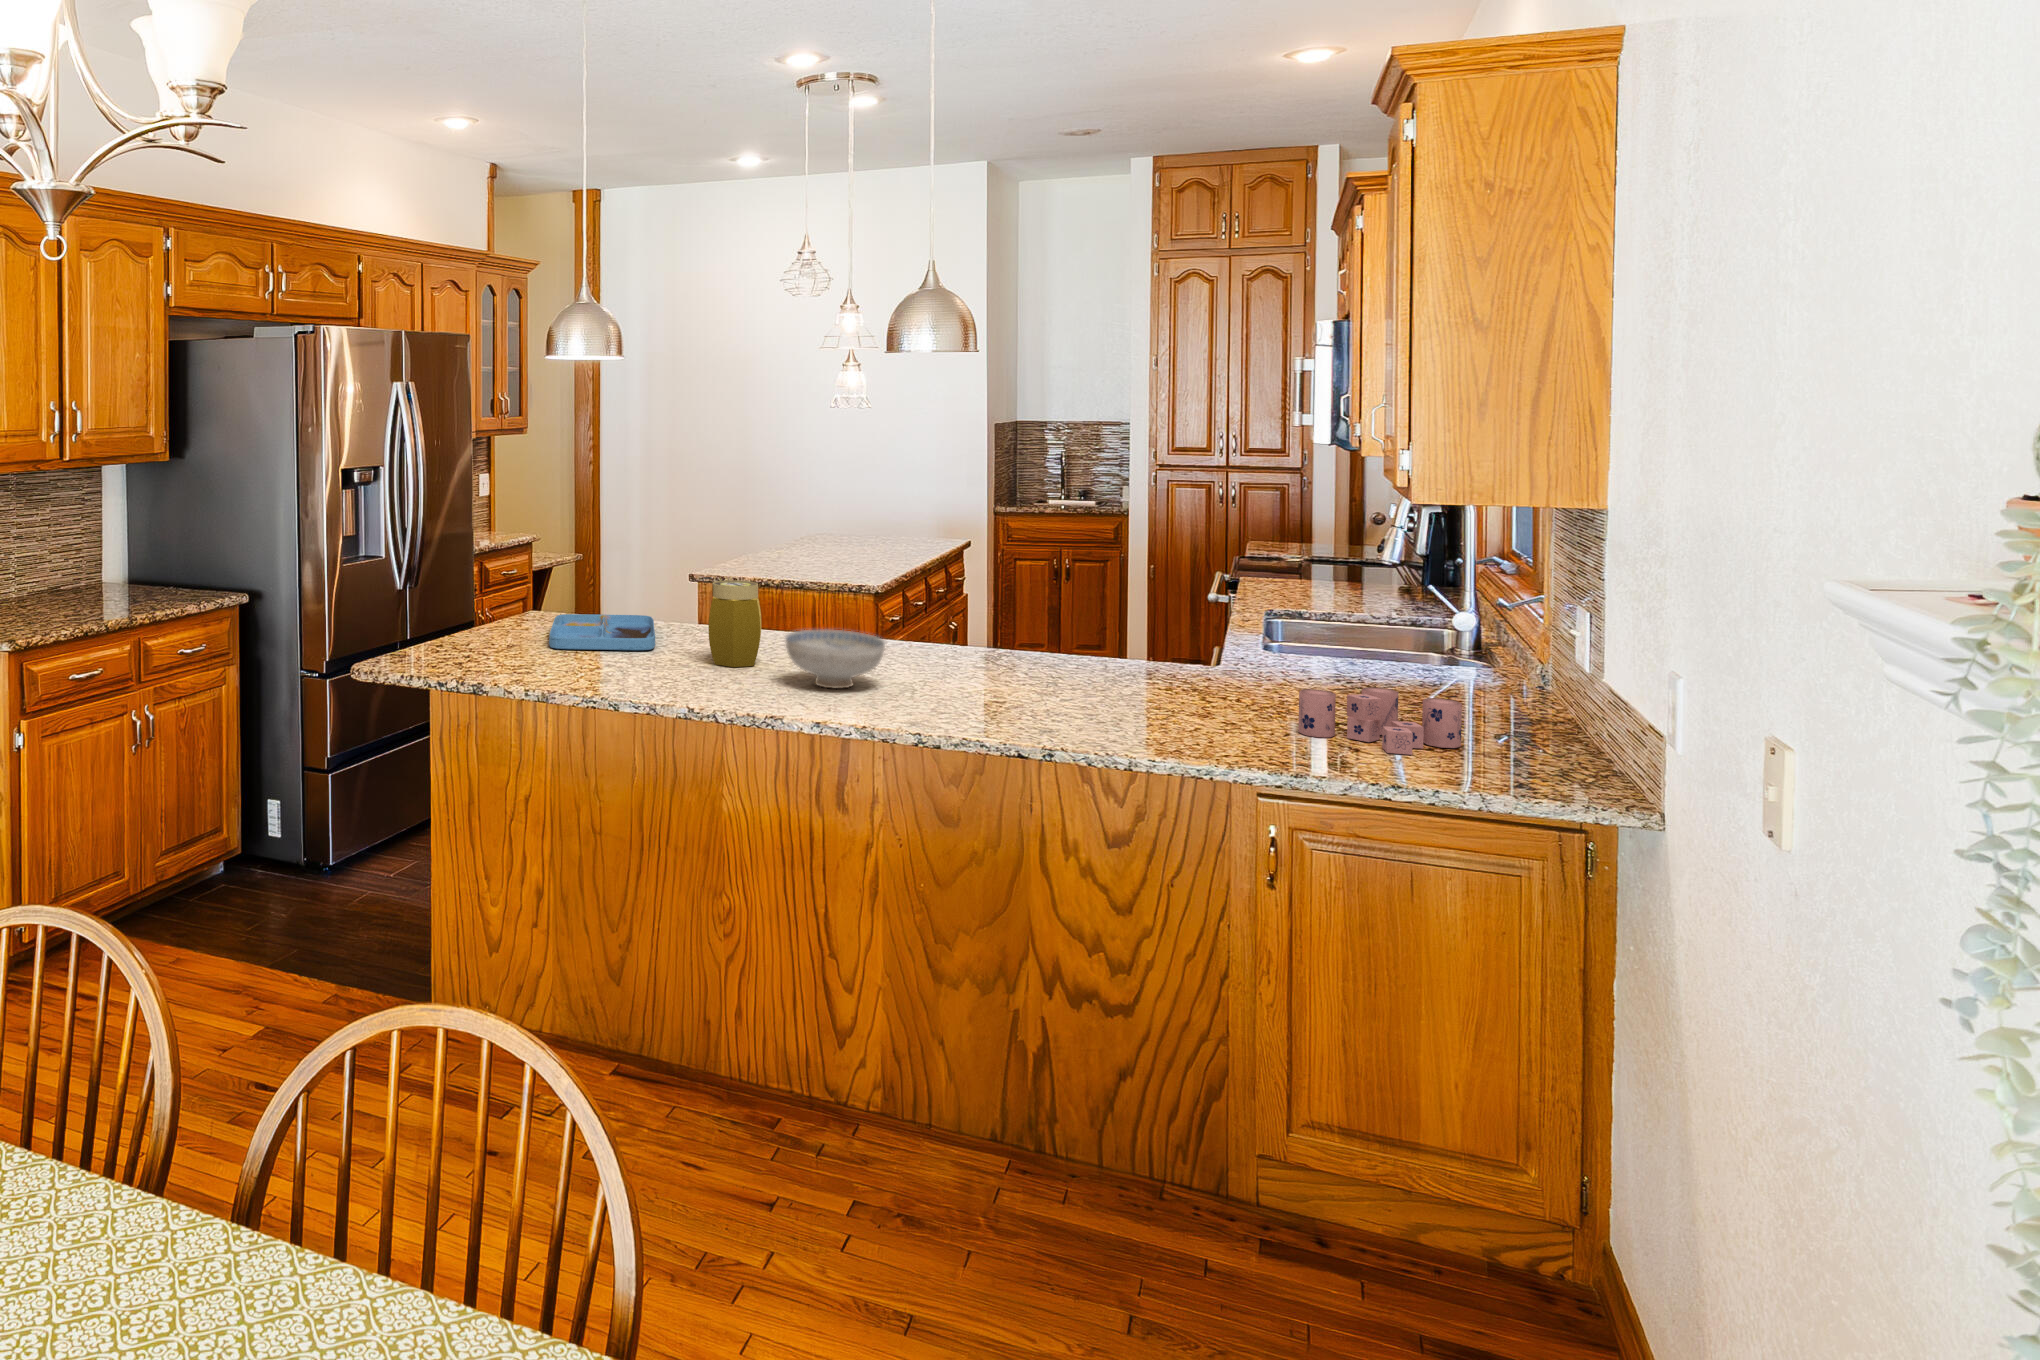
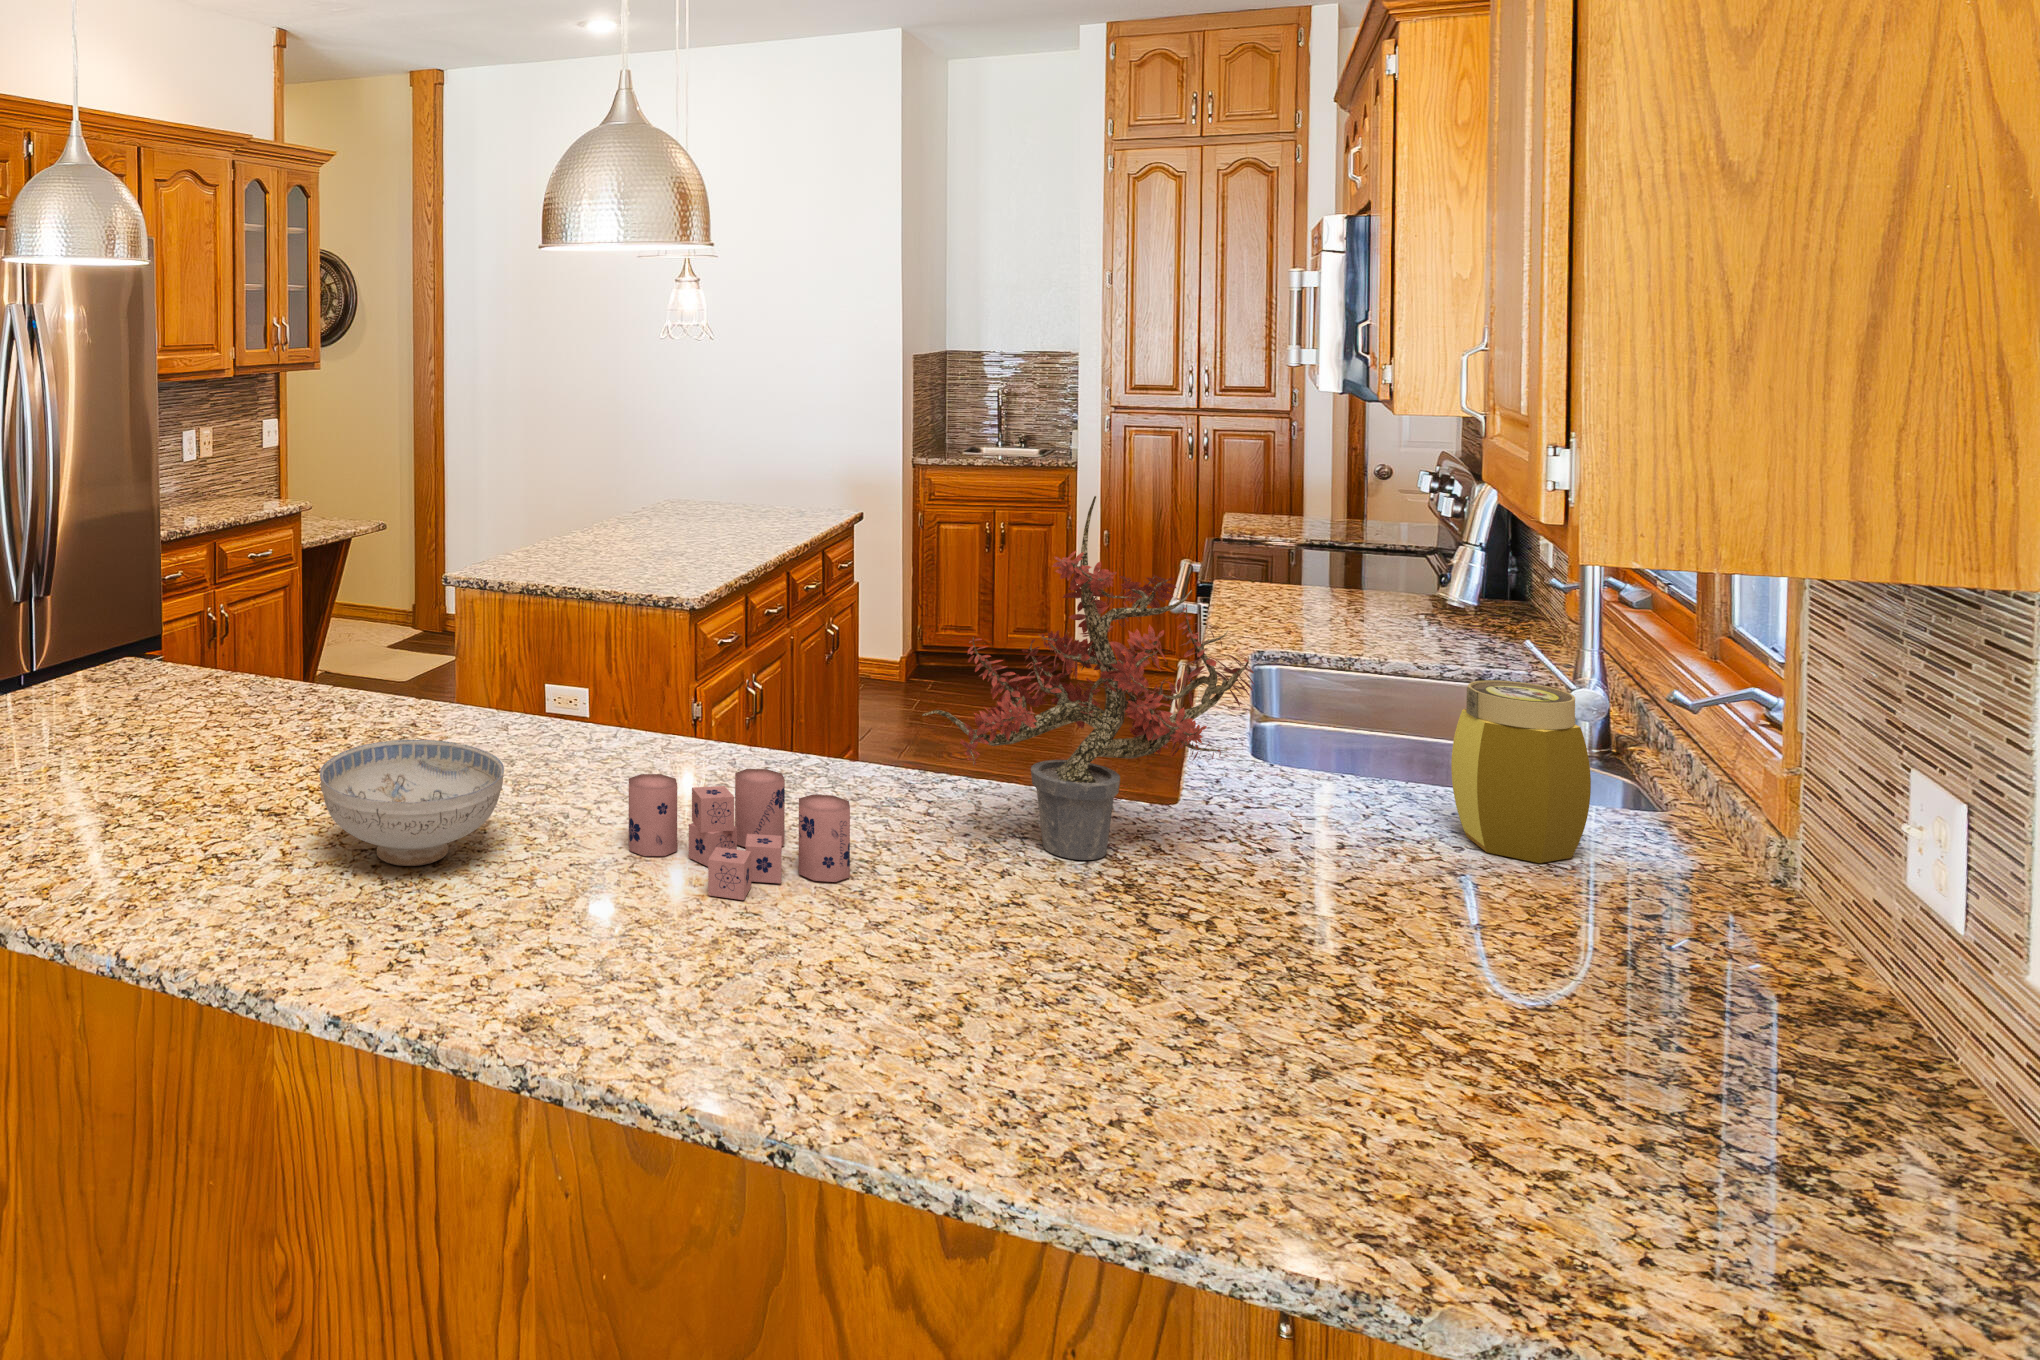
potted plant: none [1109,496,1290,689] -> present [922,496,1254,860]
jar: present [708,580,761,667] -> present [1451,680,1591,863]
tray: present [549,614,655,650] -> none [20,668,249,751]
candle: present [1298,687,1462,755] -> present [629,769,850,900]

